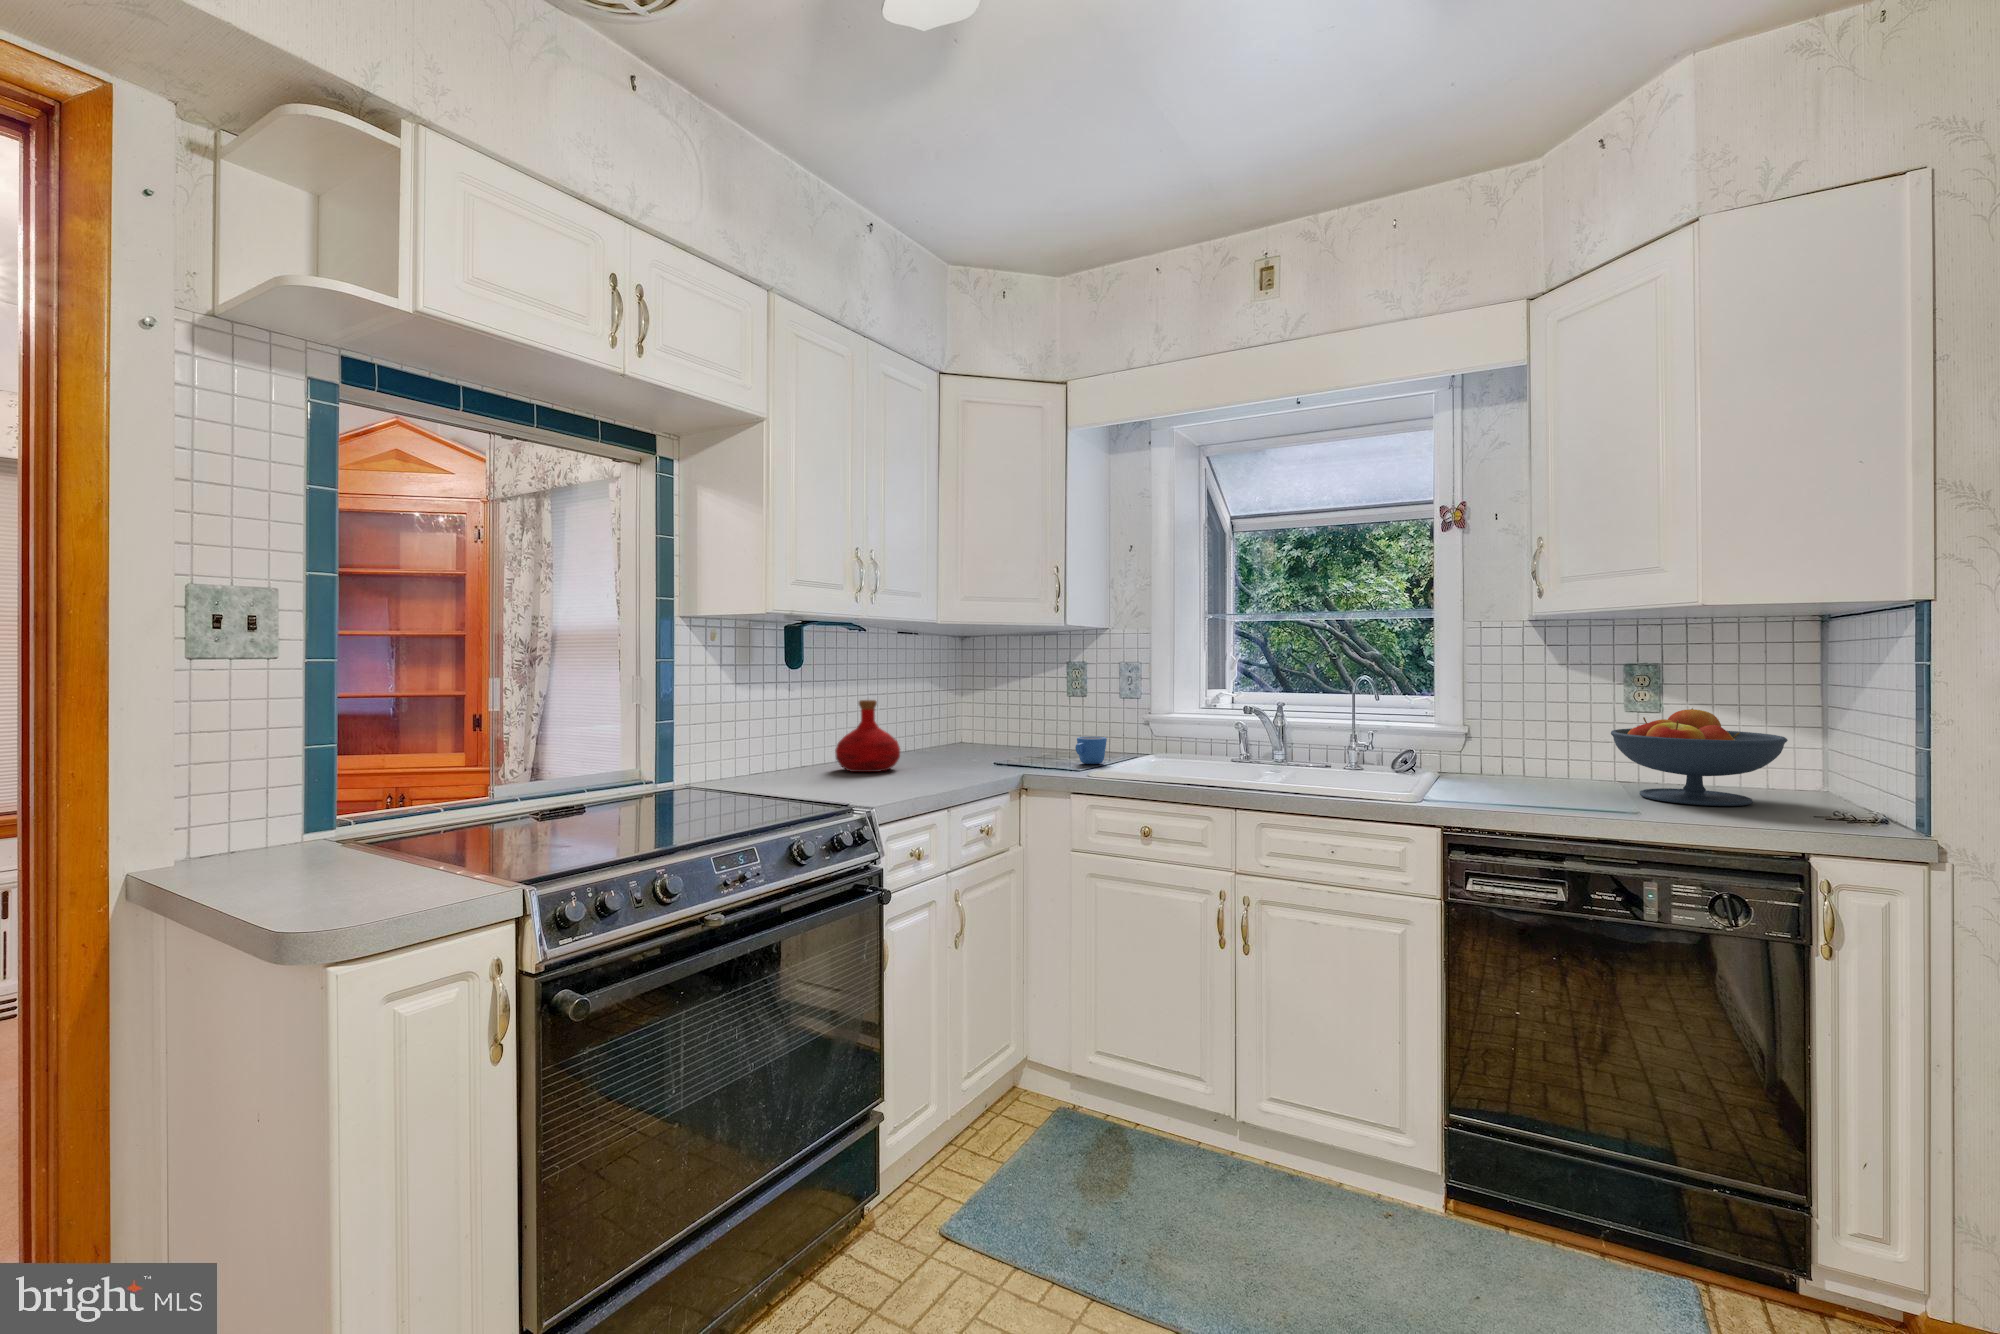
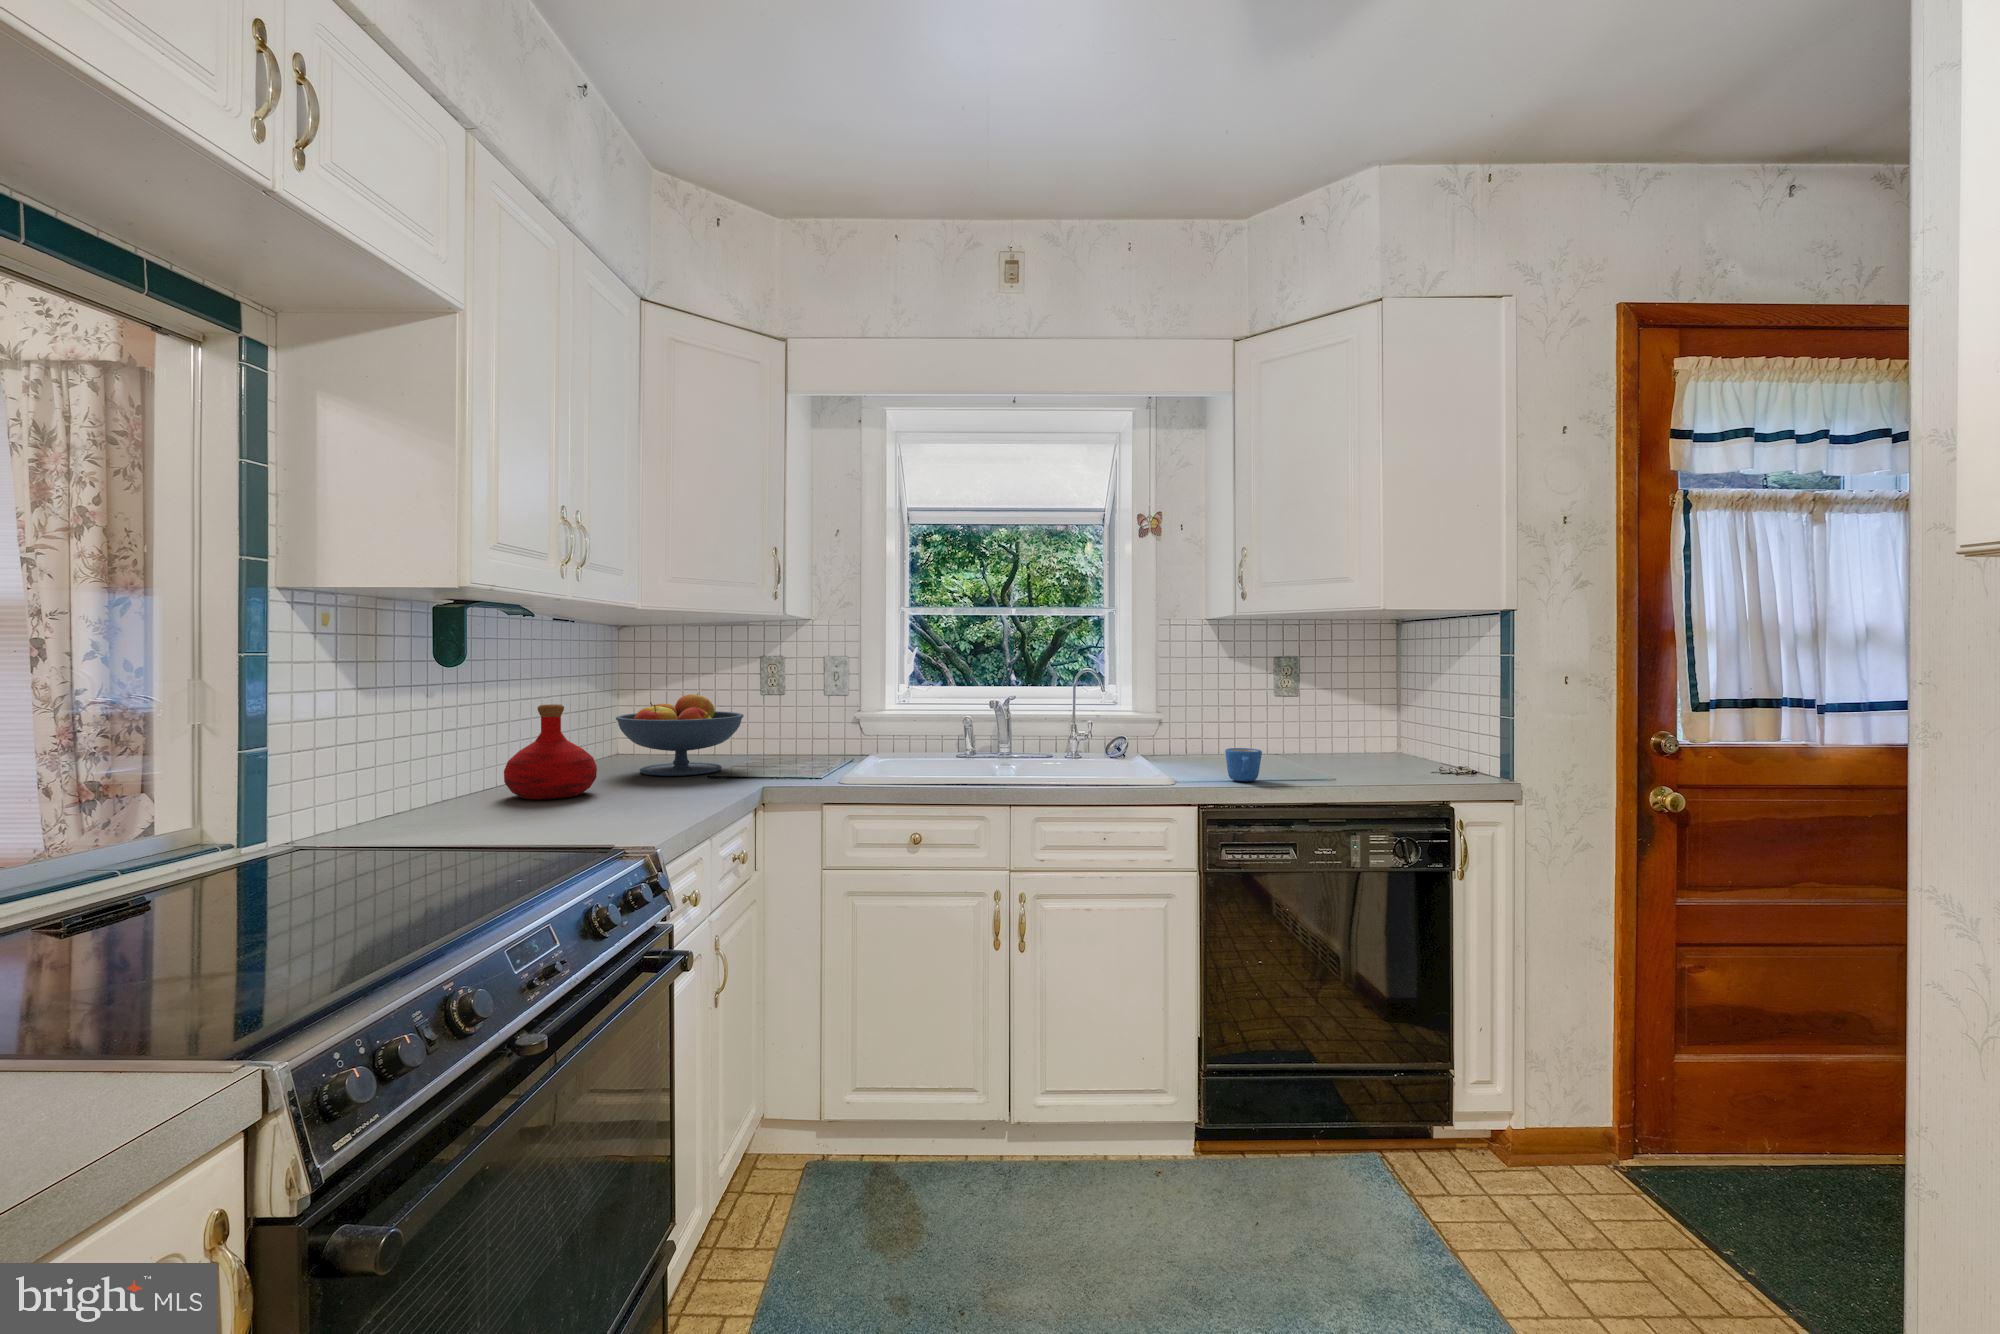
fruit bowl: present [1611,708,1788,806] -> present [616,694,744,776]
mug: present [1075,737,1107,764] -> present [1225,748,1262,781]

